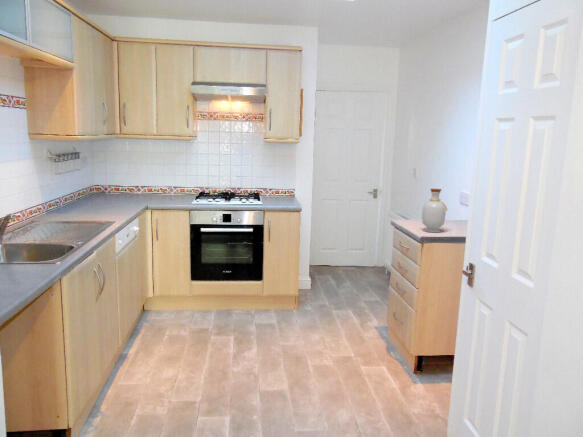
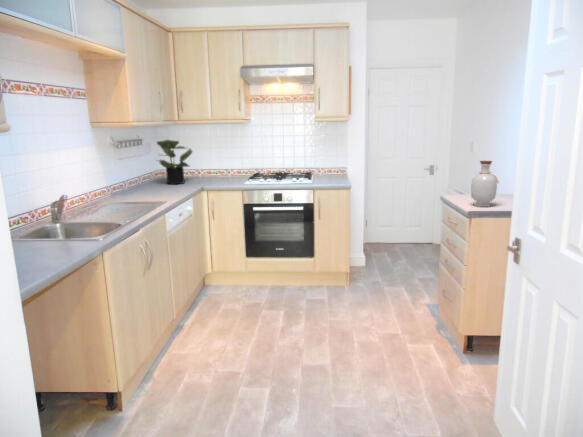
potted plant: none [94,154,136,202] -> present [157,140,192,184]

